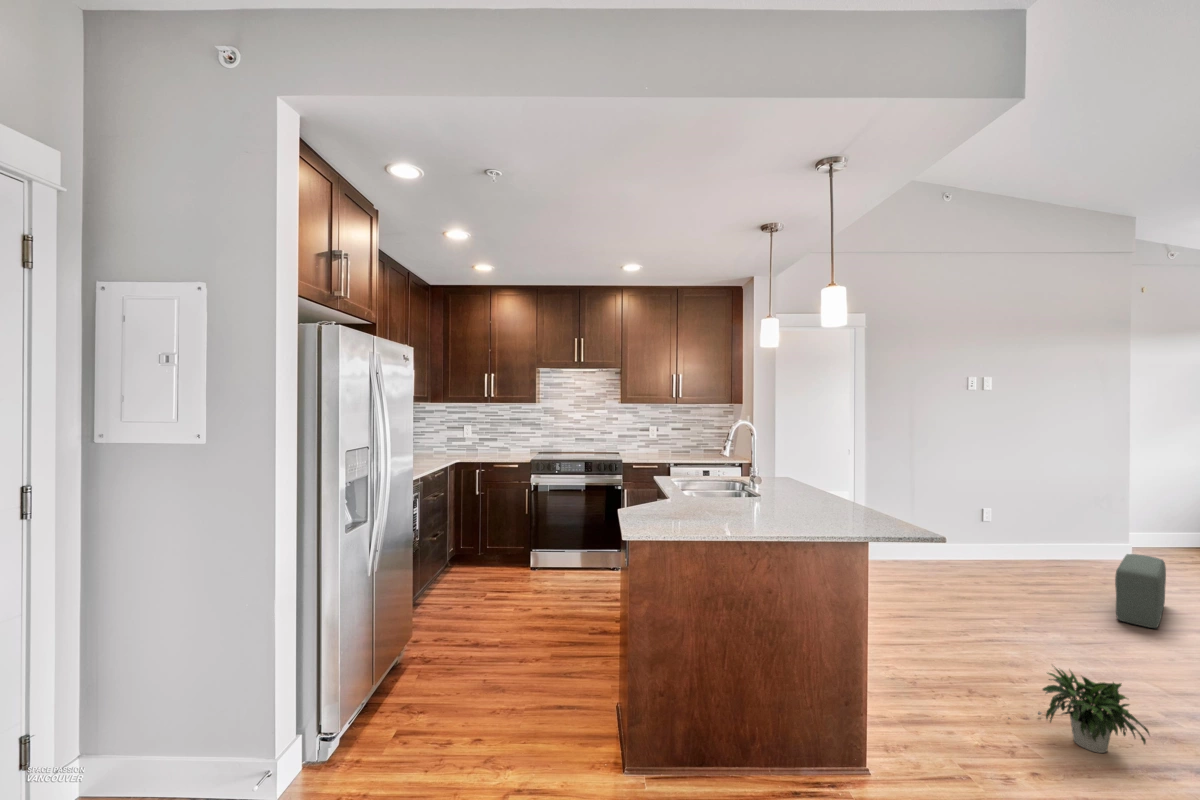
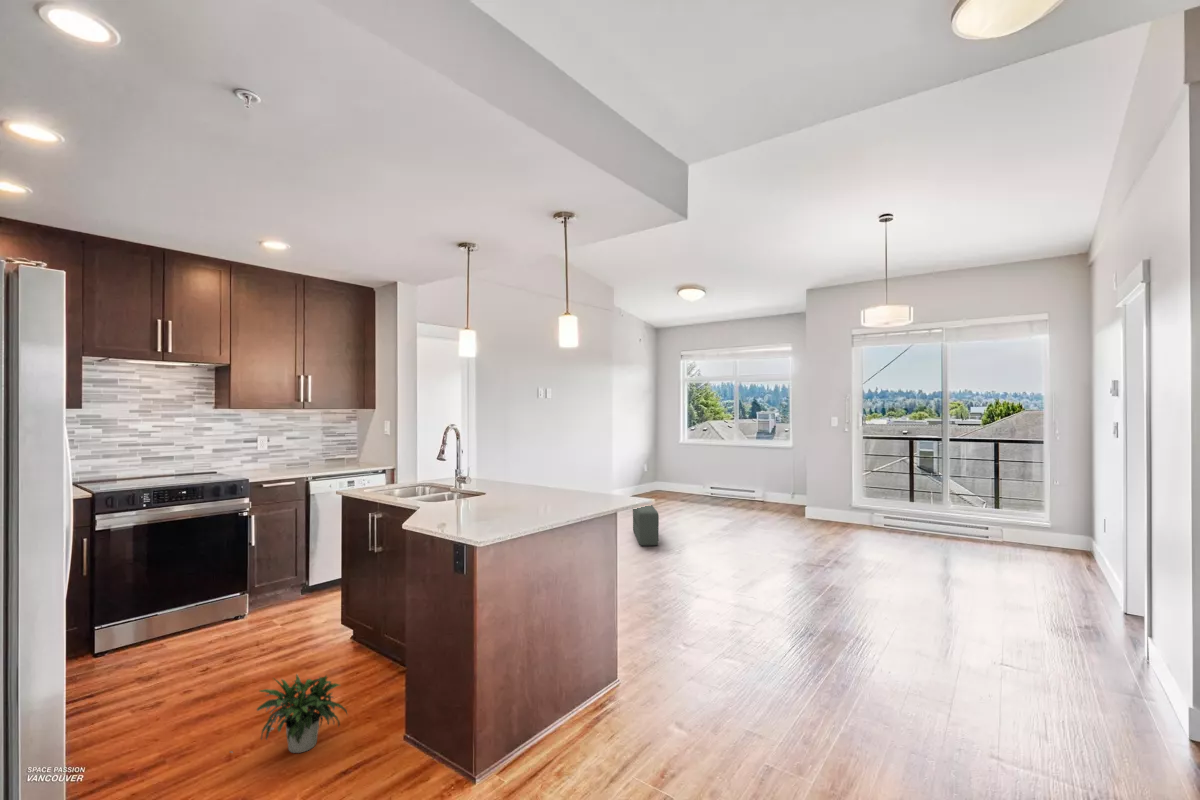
potted plant: present [1008,668,1149,753] -> present [230,675,347,753]

